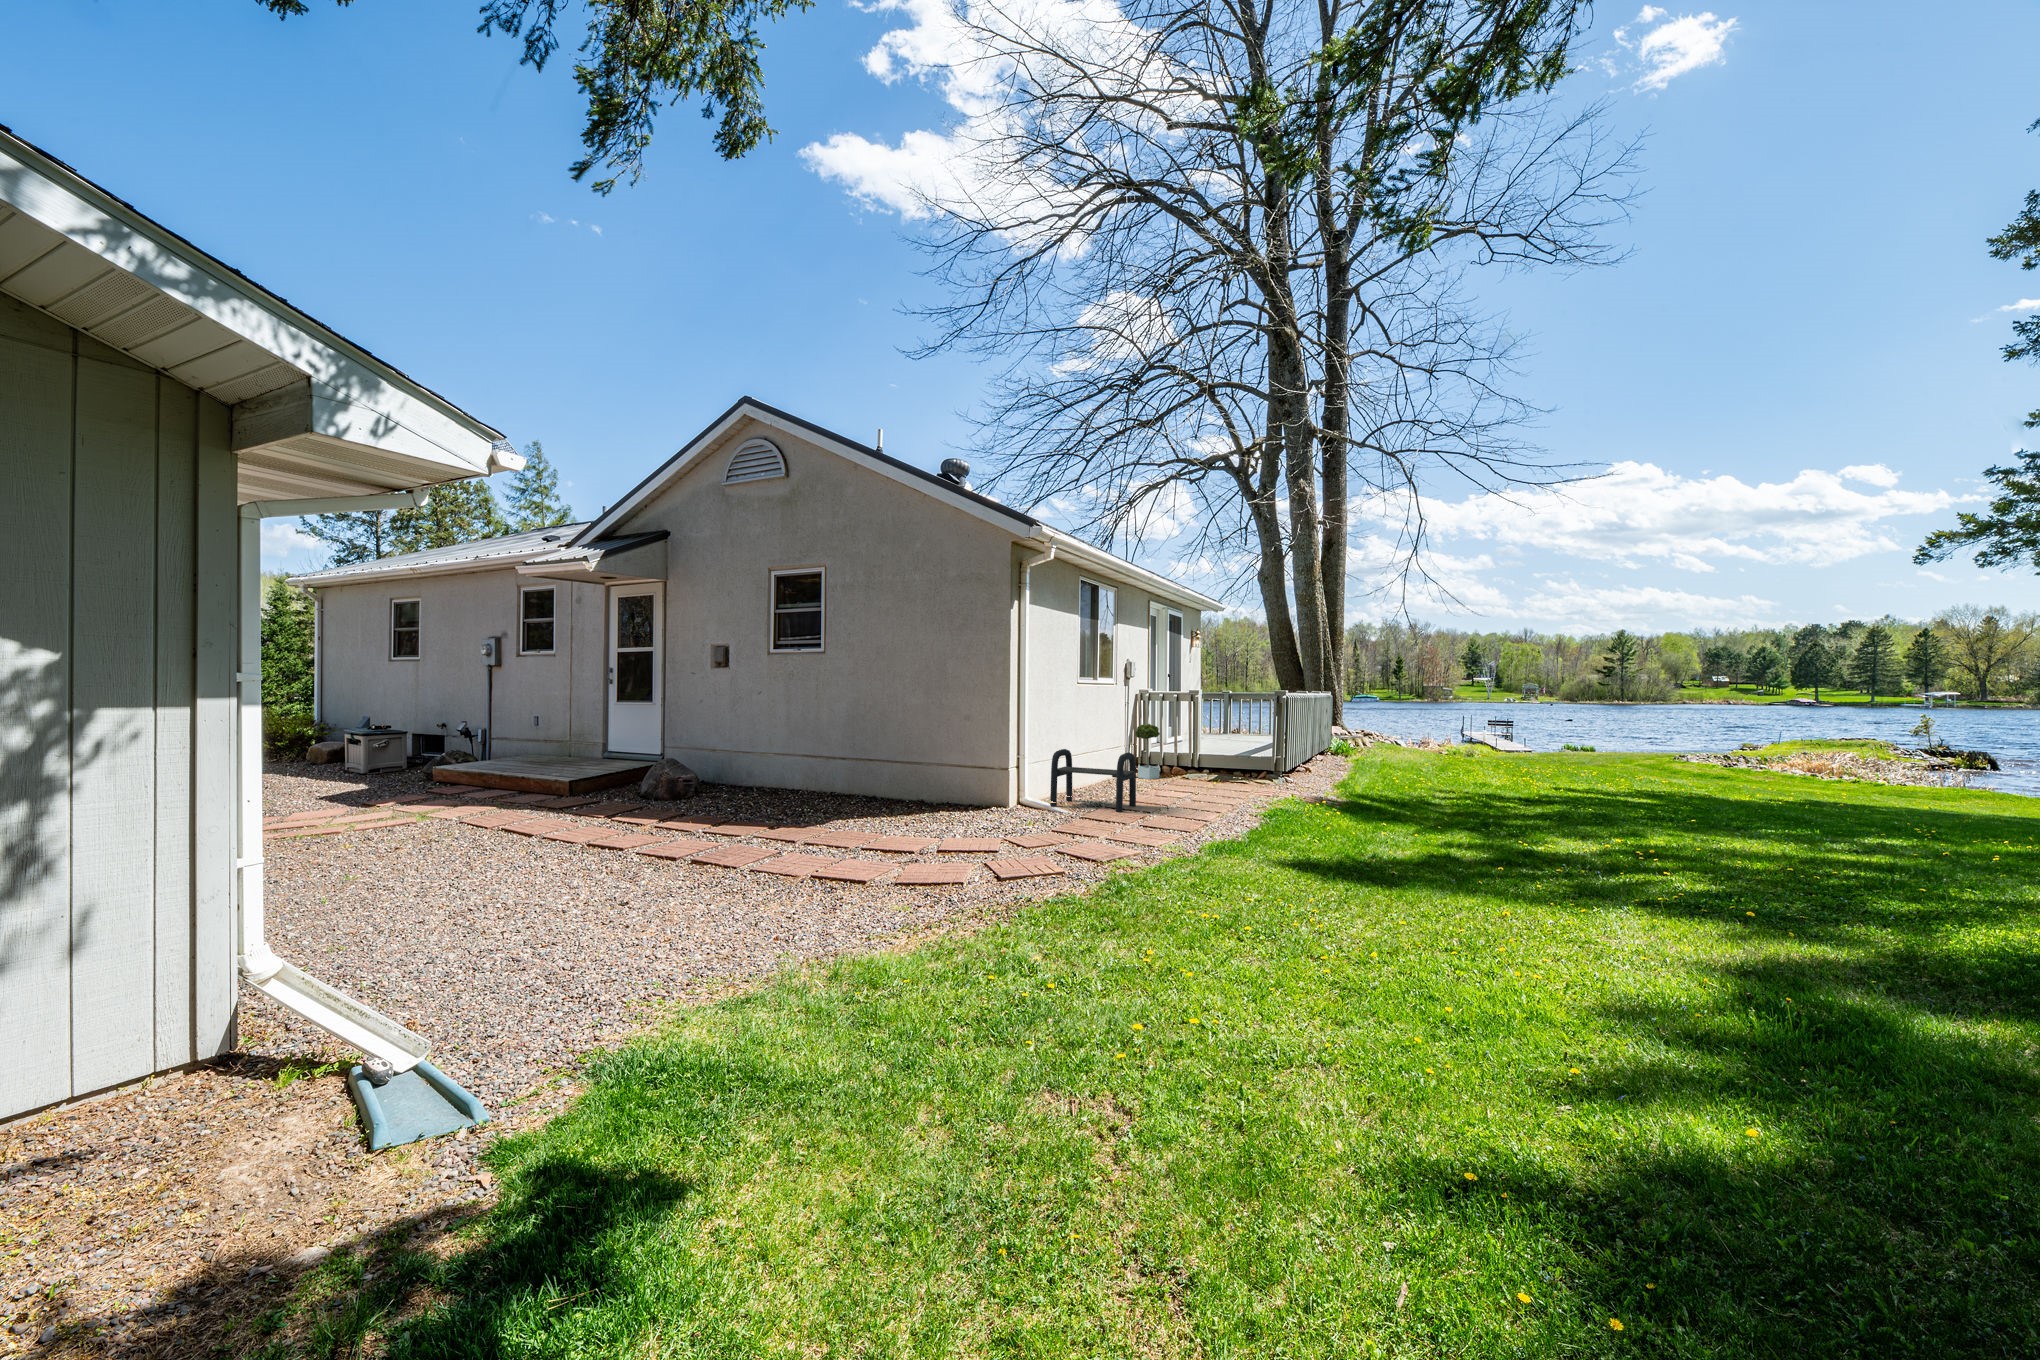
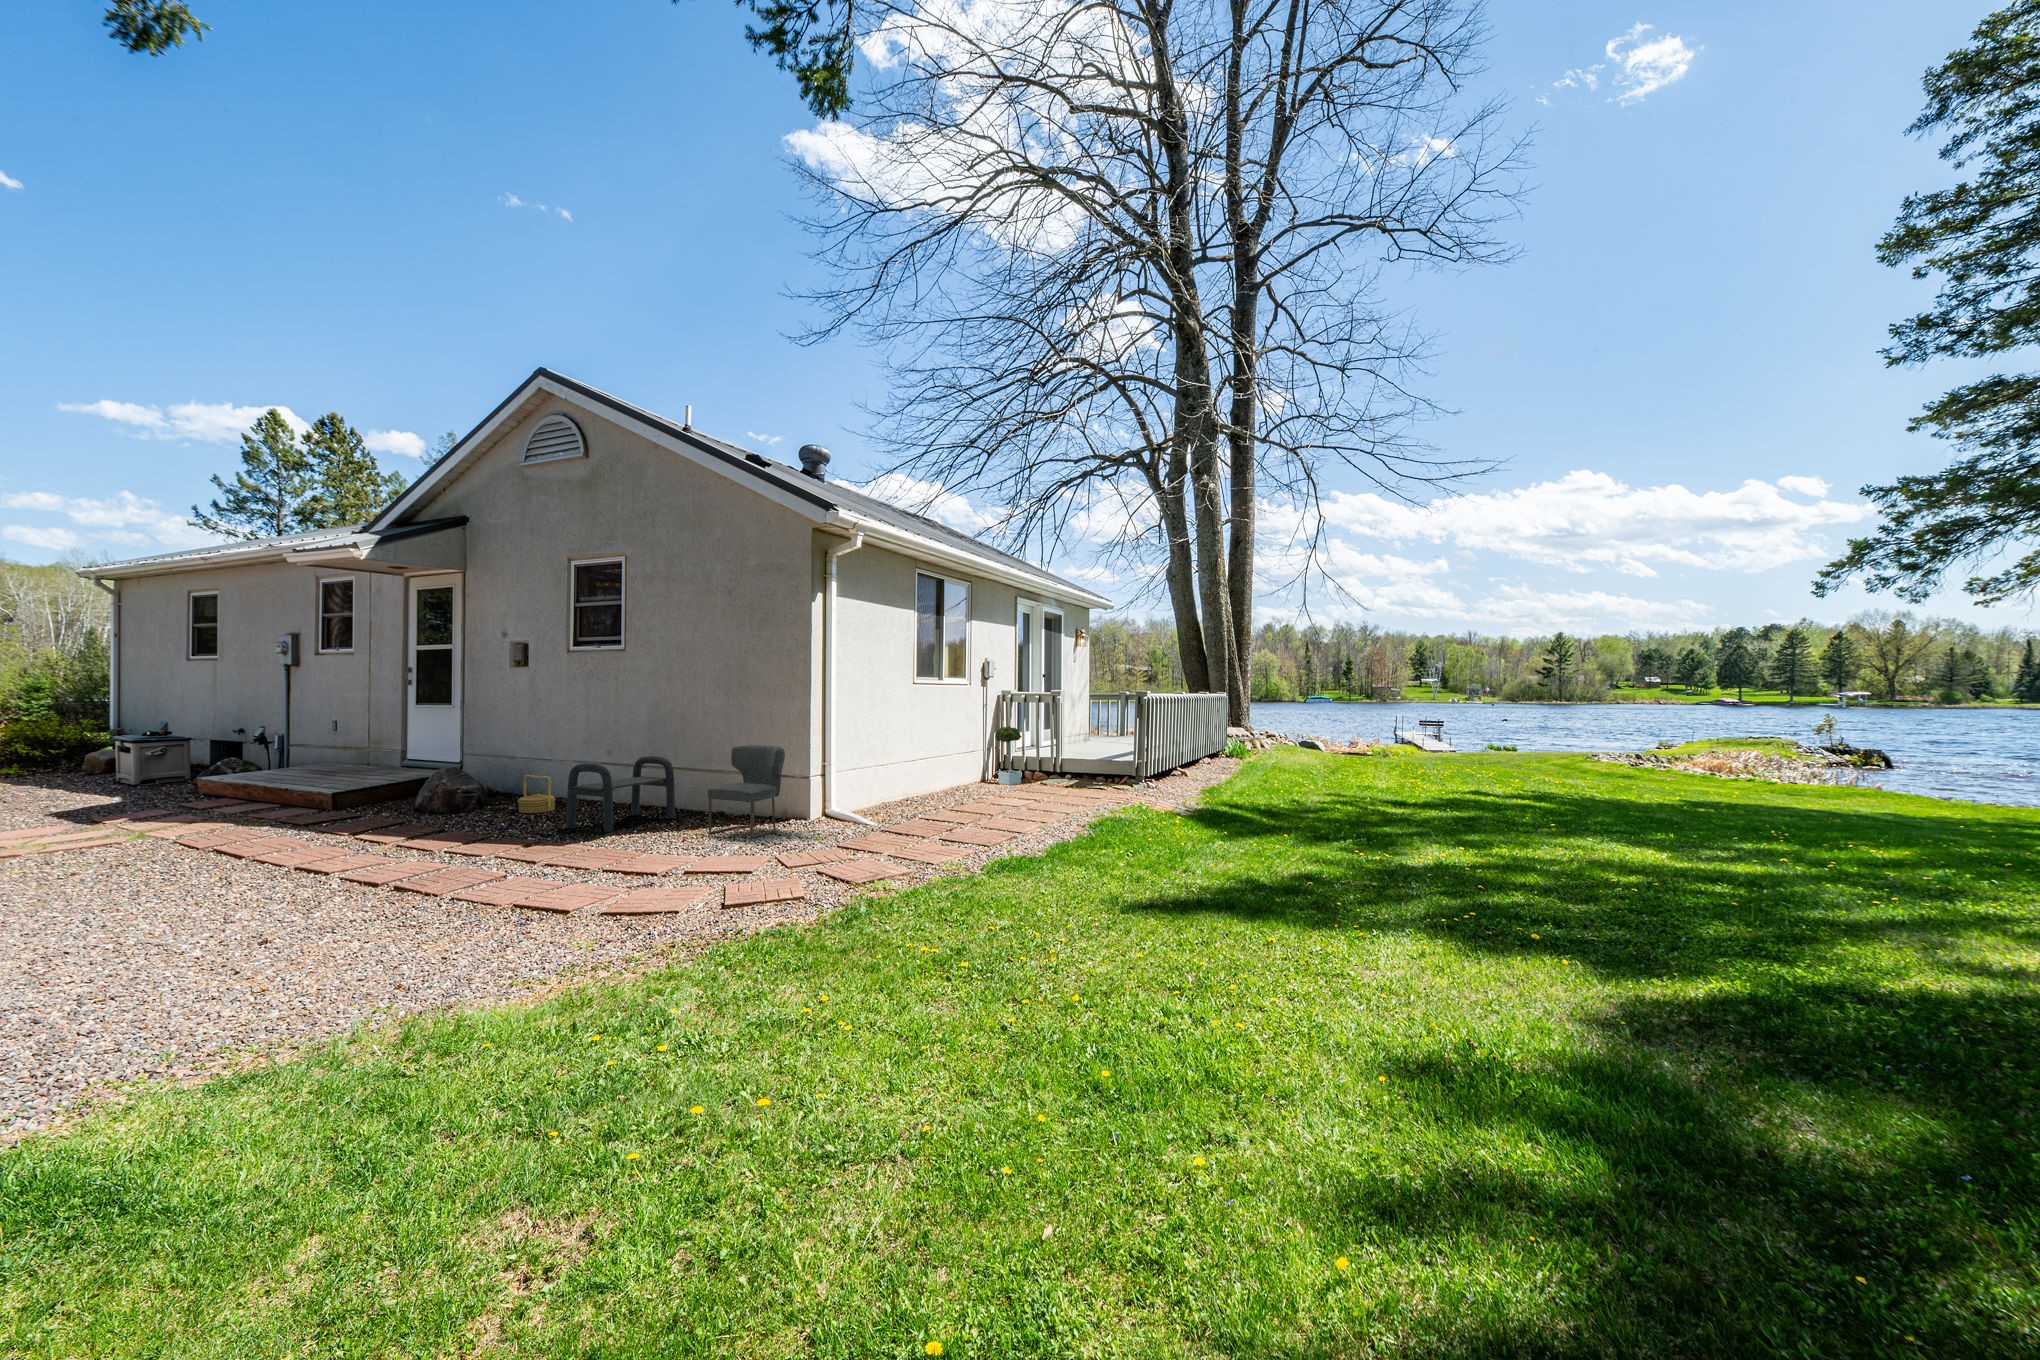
chair: none [920,739,985,824] -> present [708,745,785,839]
bench: present [1050,749,1136,812] -> present [566,756,675,832]
woven basket: none [727,766,758,801] -> present [518,775,555,813]

